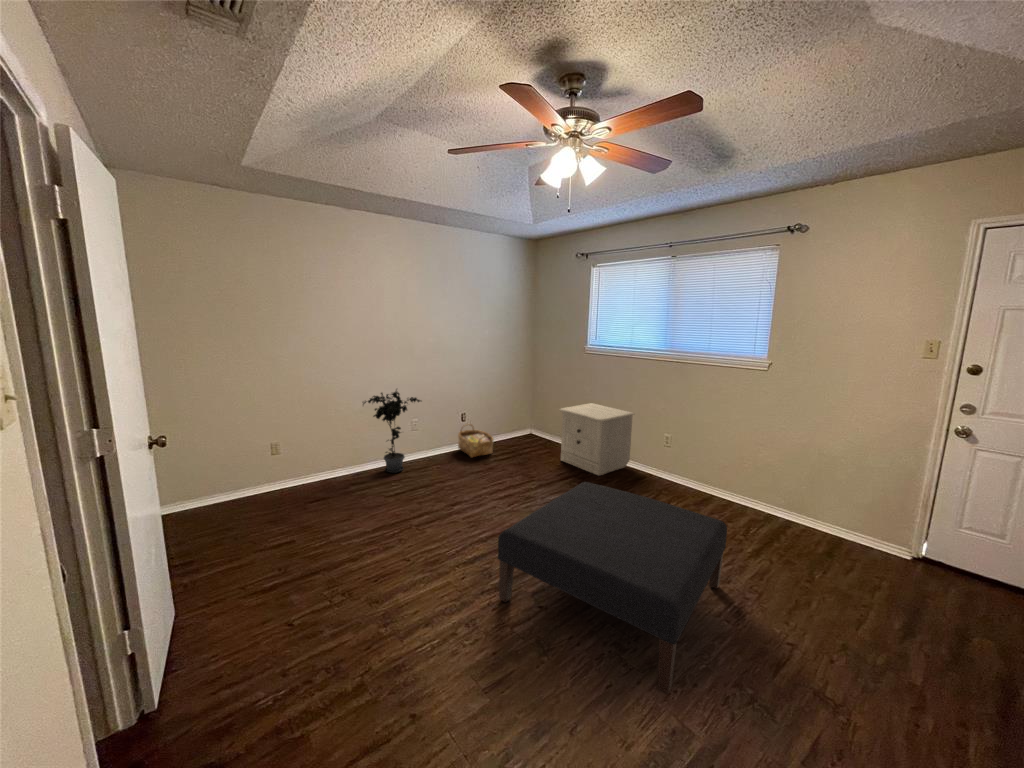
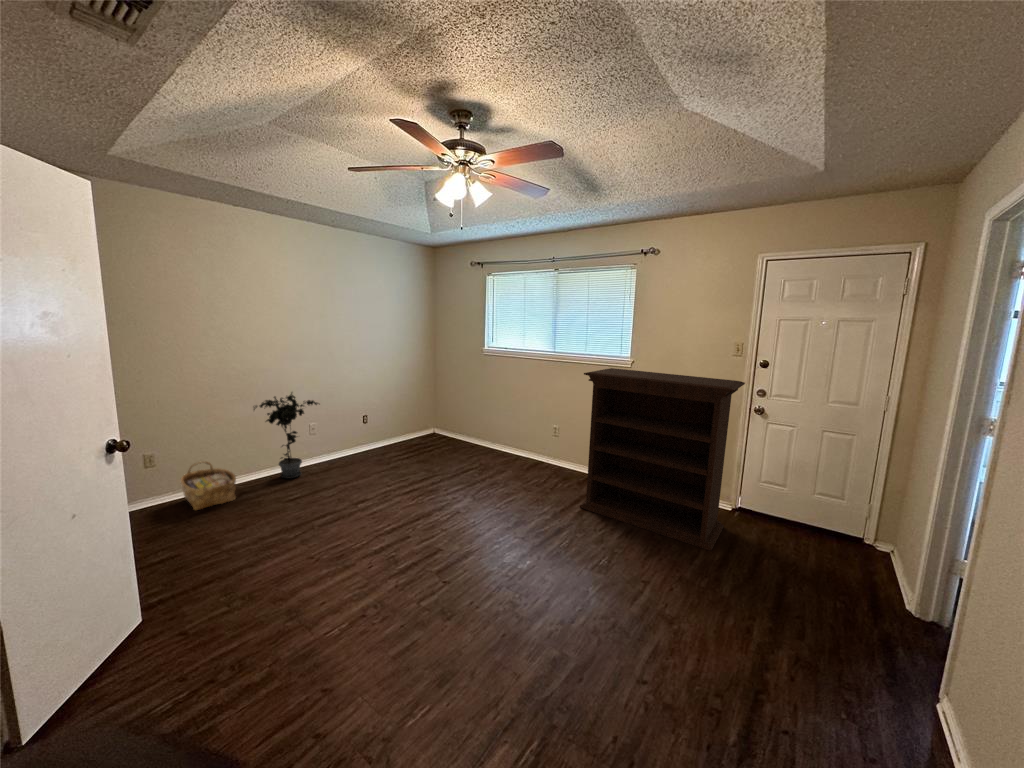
bookshelf: none [698,371,944,614] -> present [580,368,745,551]
nightstand: present [560,403,634,475] -> none [460,400,527,466]
woven basket: present [458,424,493,458] -> present [180,461,236,510]
ottoman: present [498,482,727,693] -> none [404,470,599,632]

